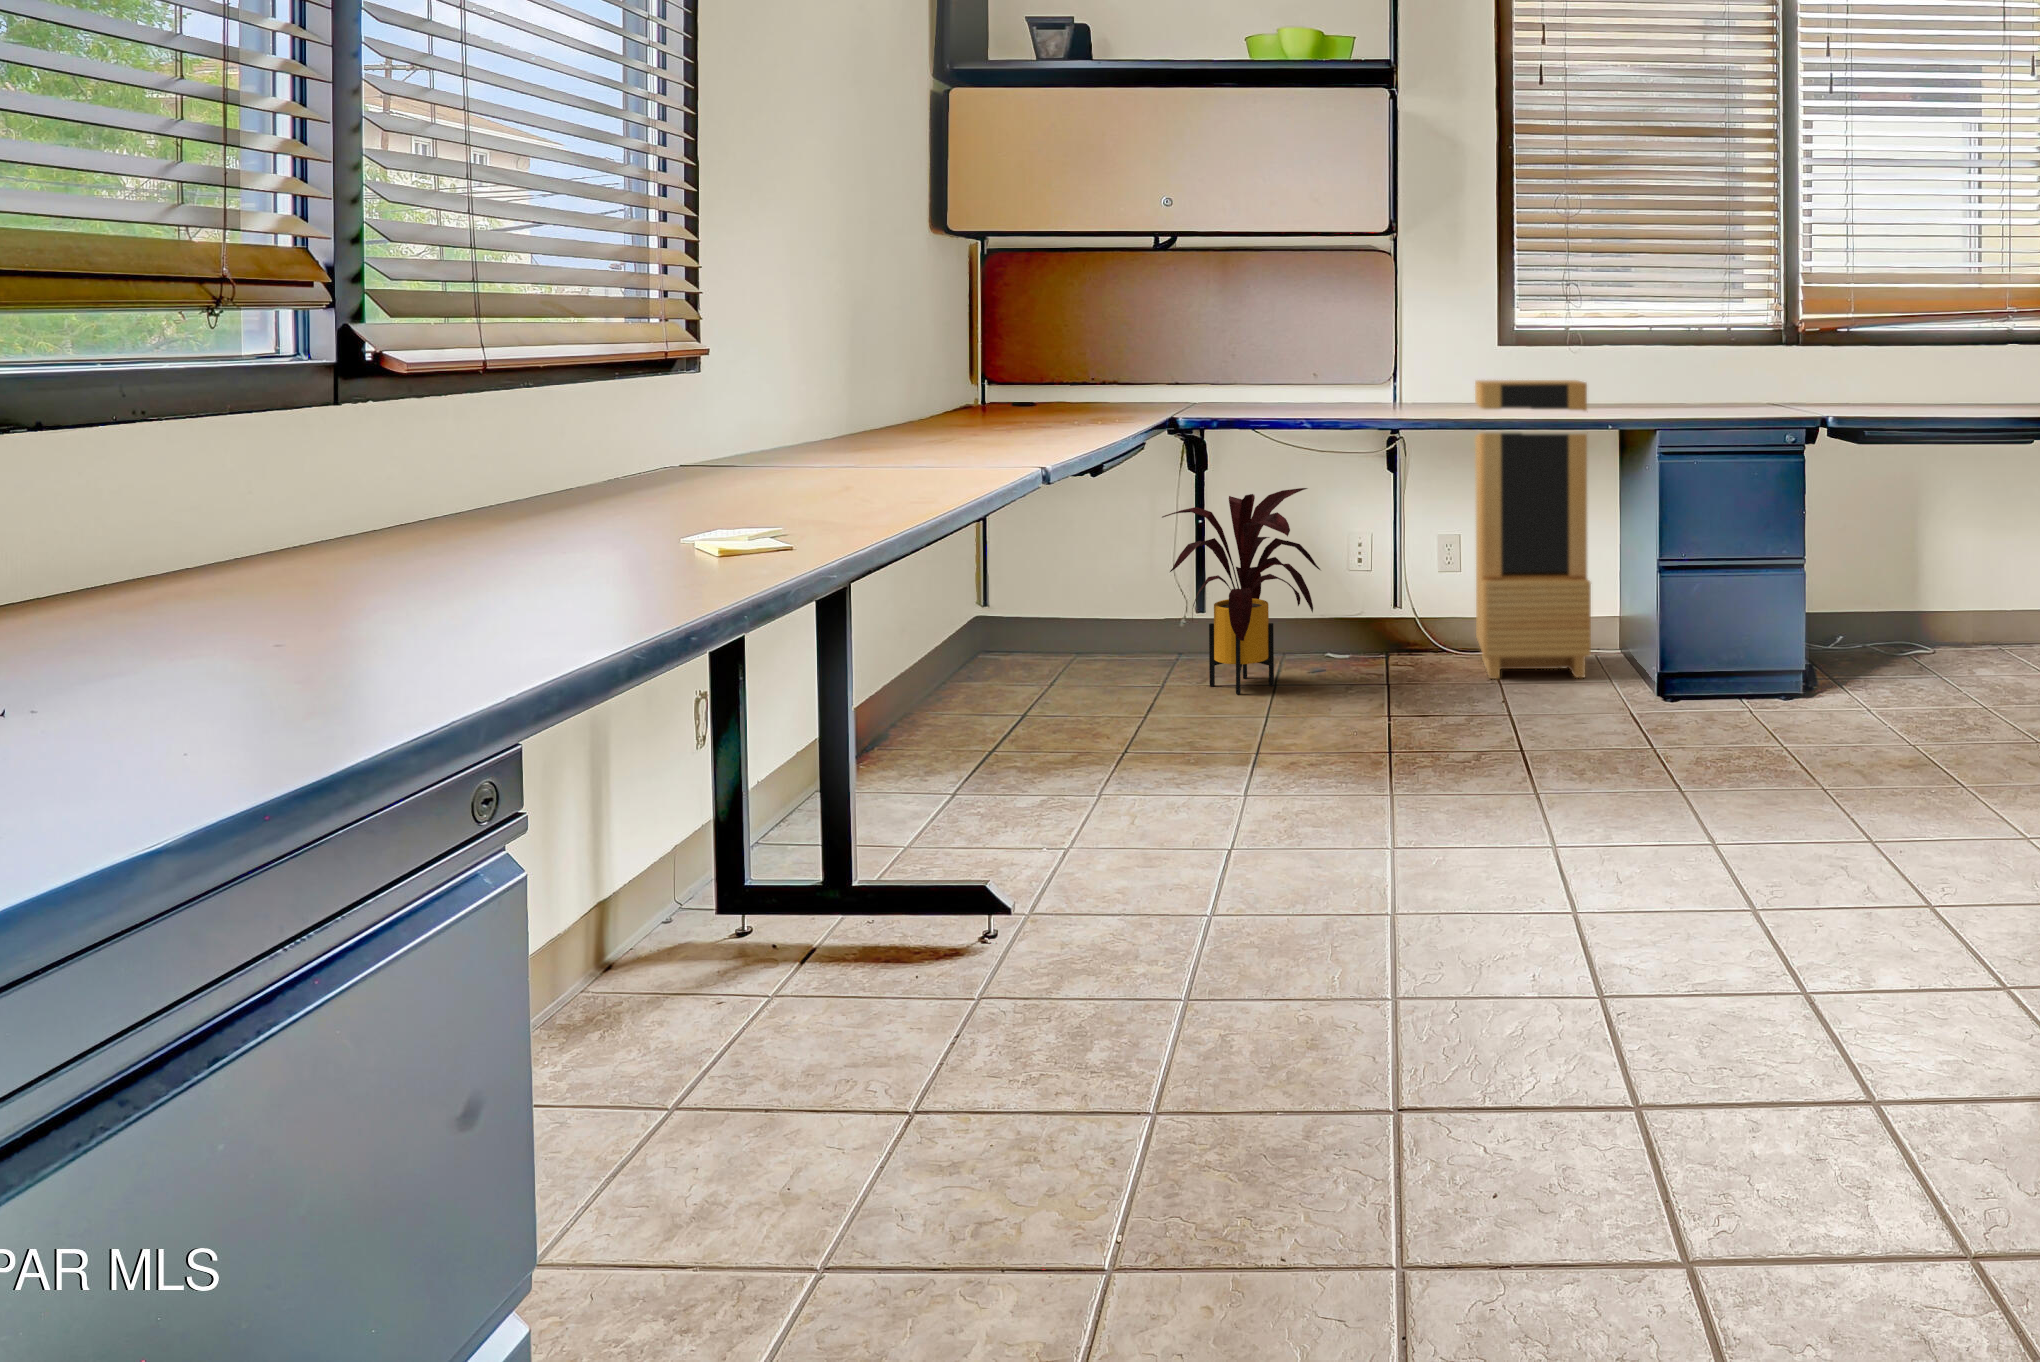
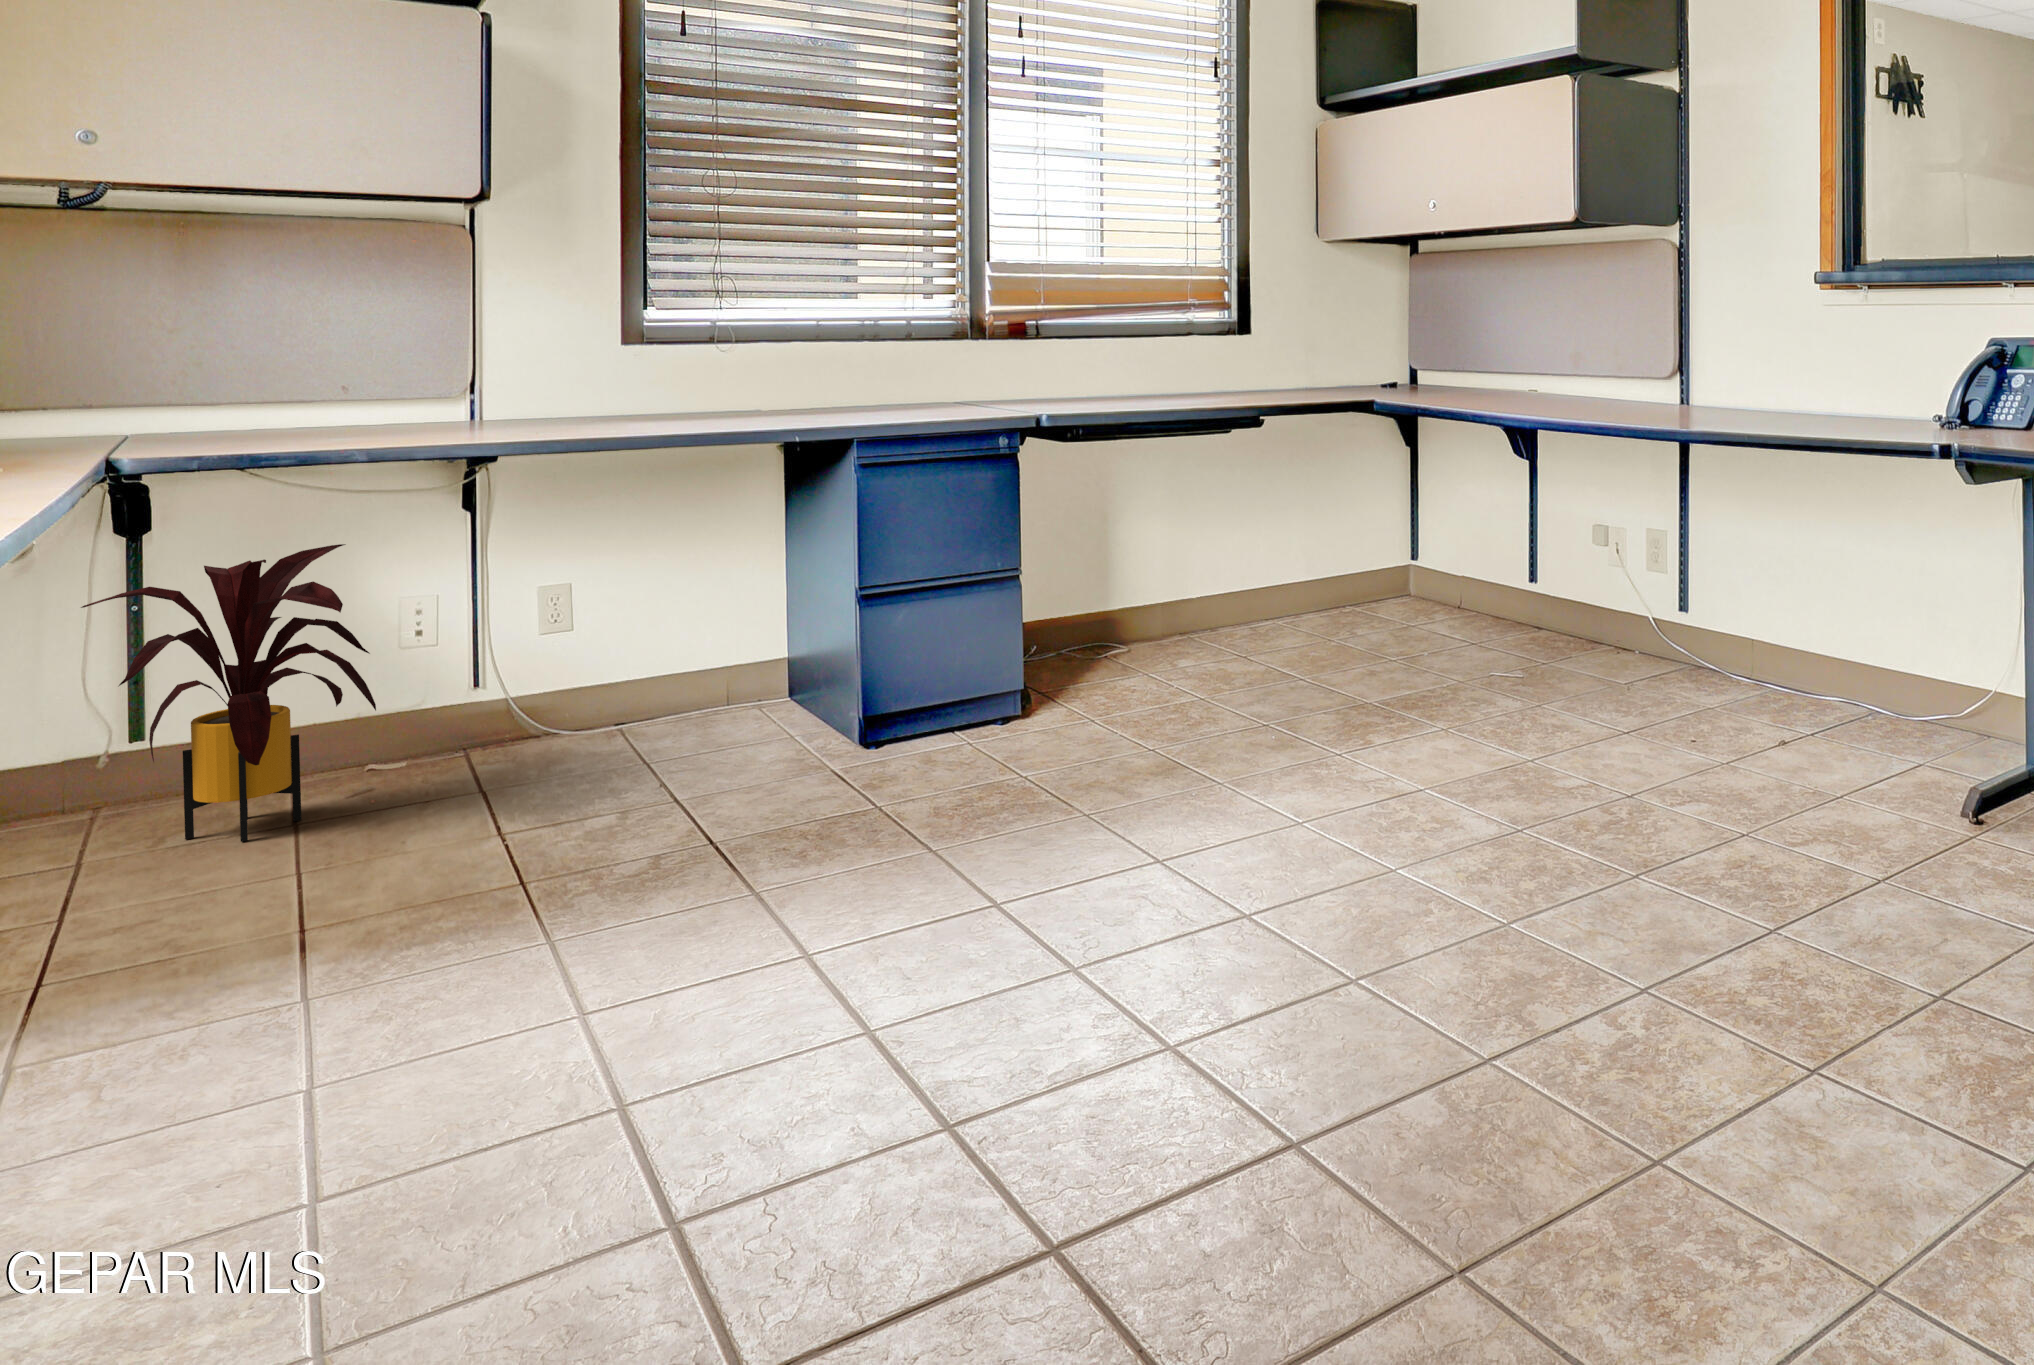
storage cabinet: present [1475,380,1591,679] -> none [598,386,768,757]

